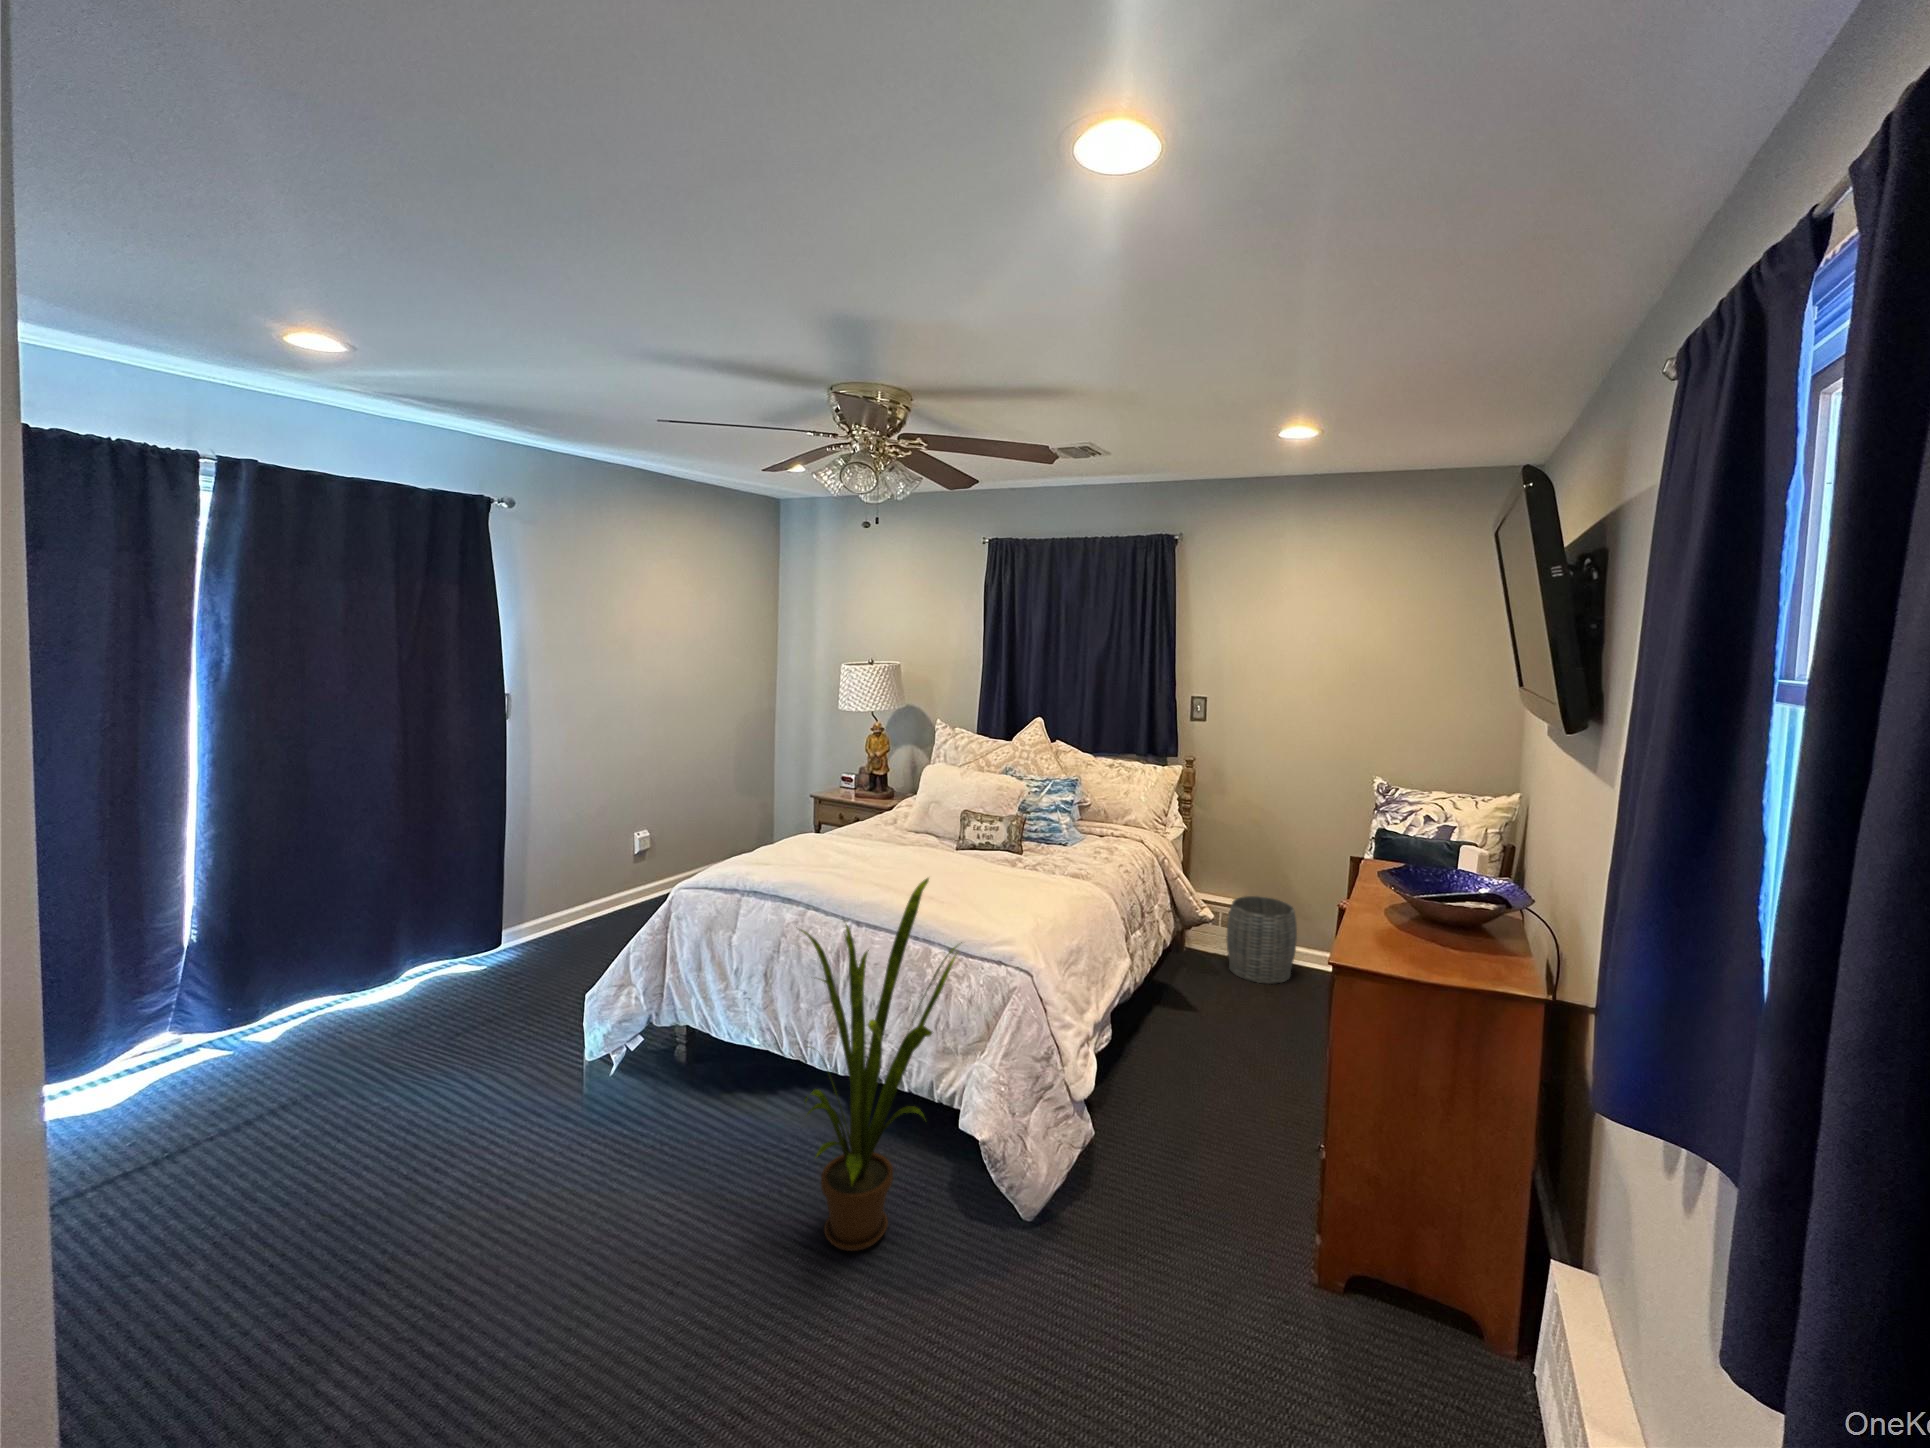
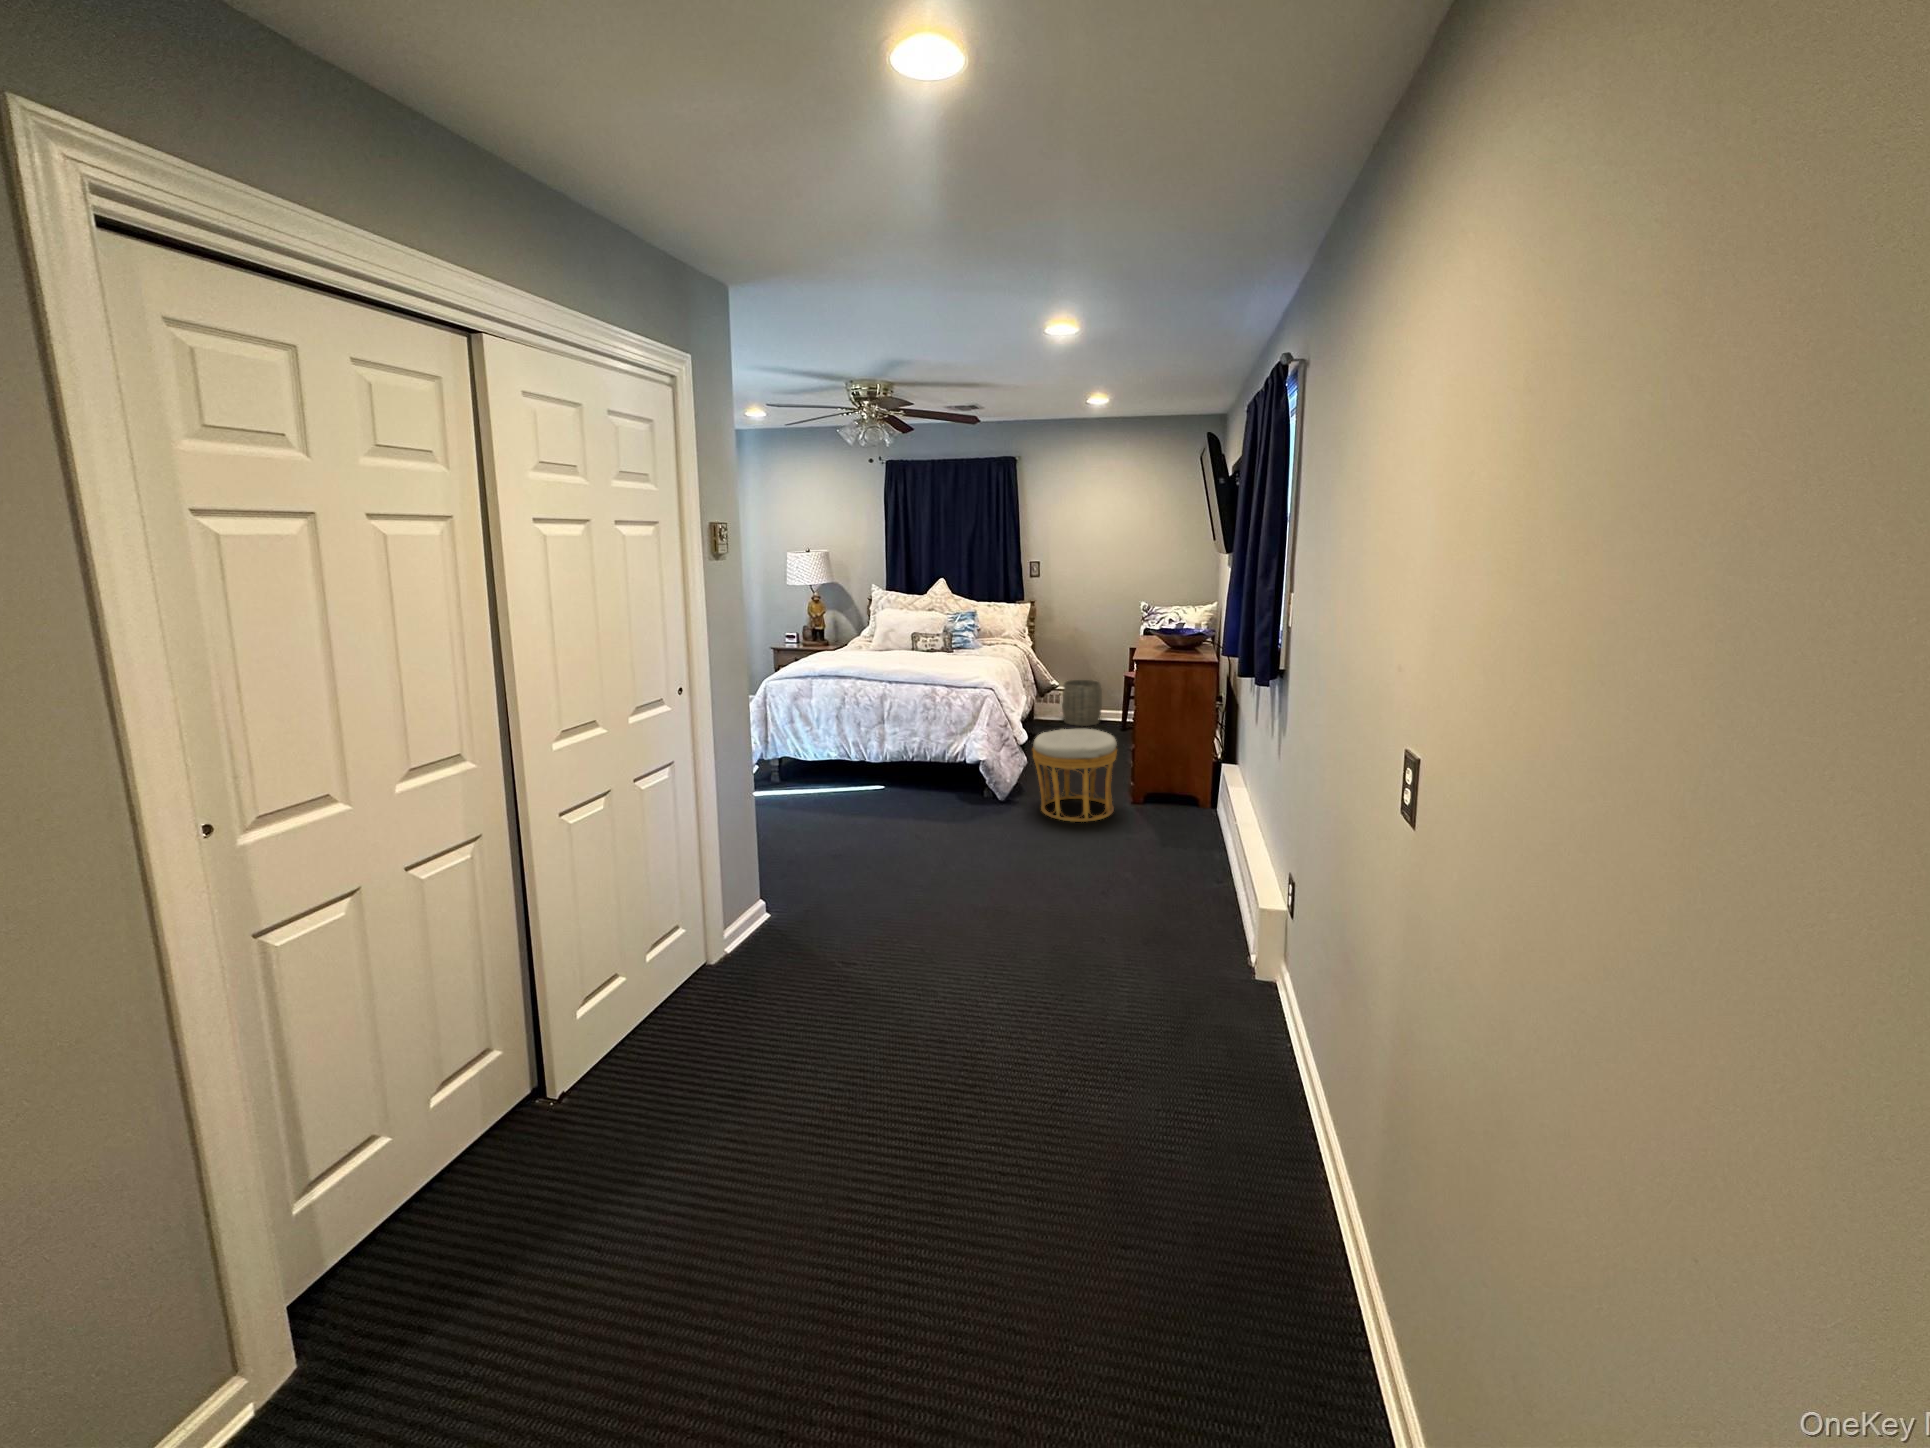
house plant: present [801,878,962,1251] -> none [877,644,969,817]
ottoman: none [1080,1083,1269,1355] -> present [1032,729,1117,822]

